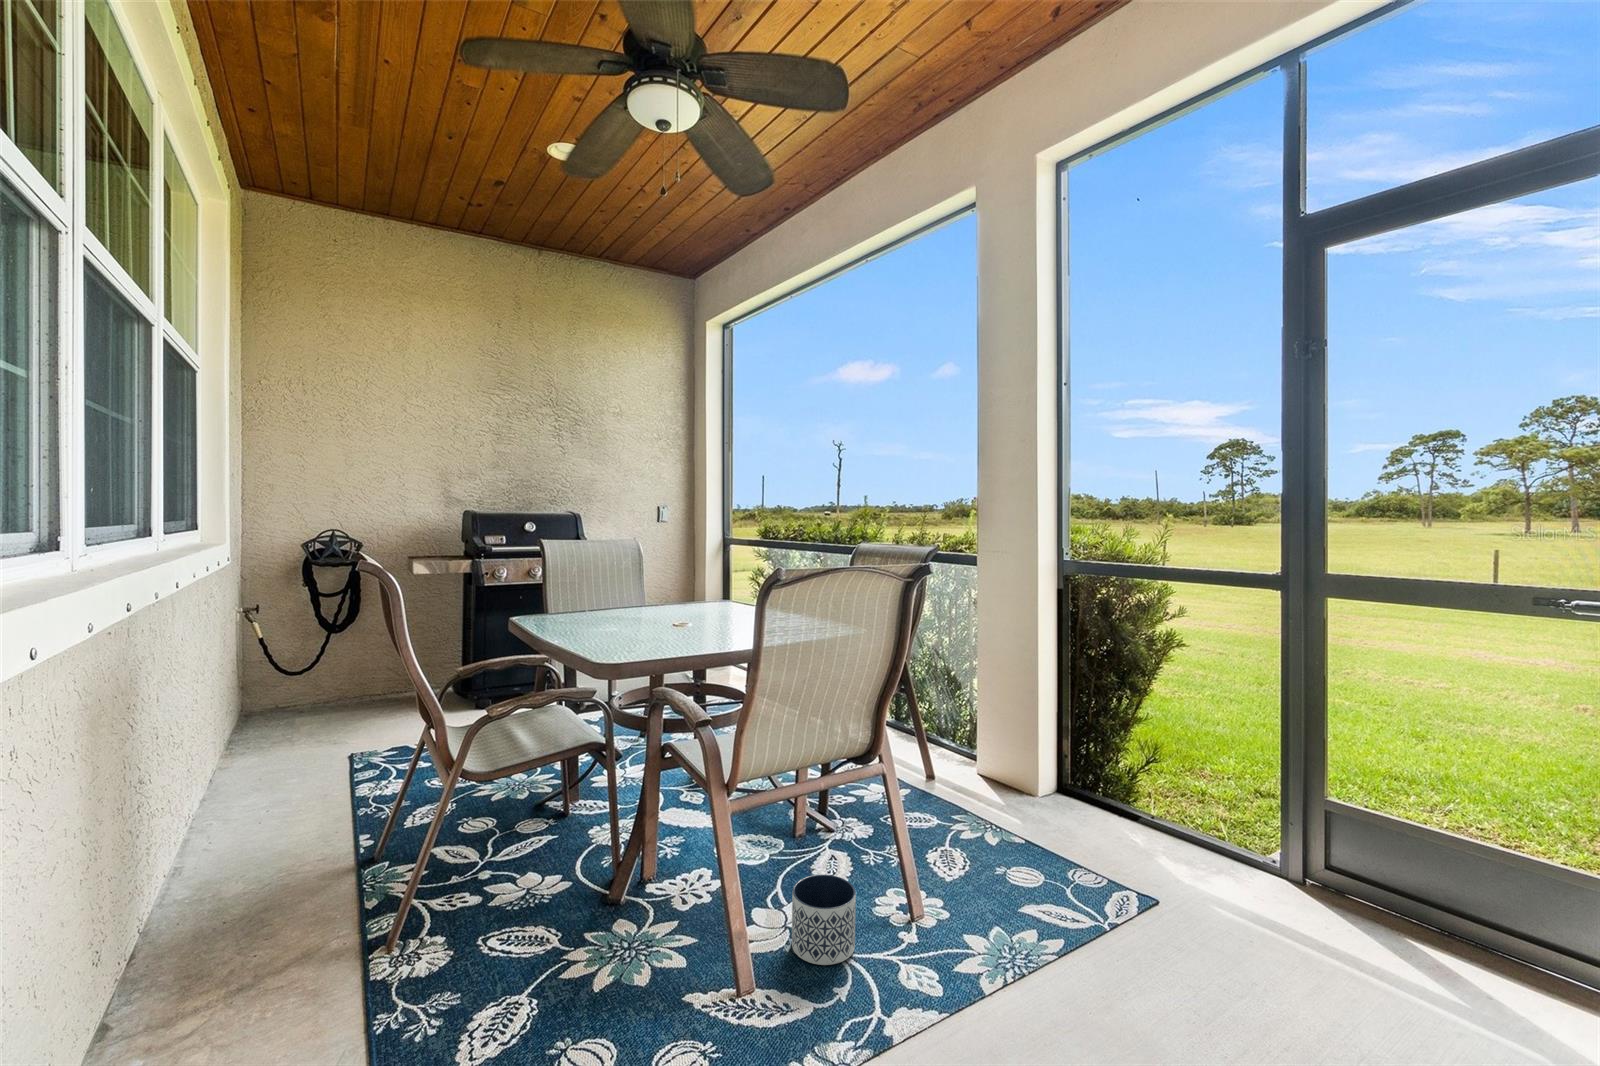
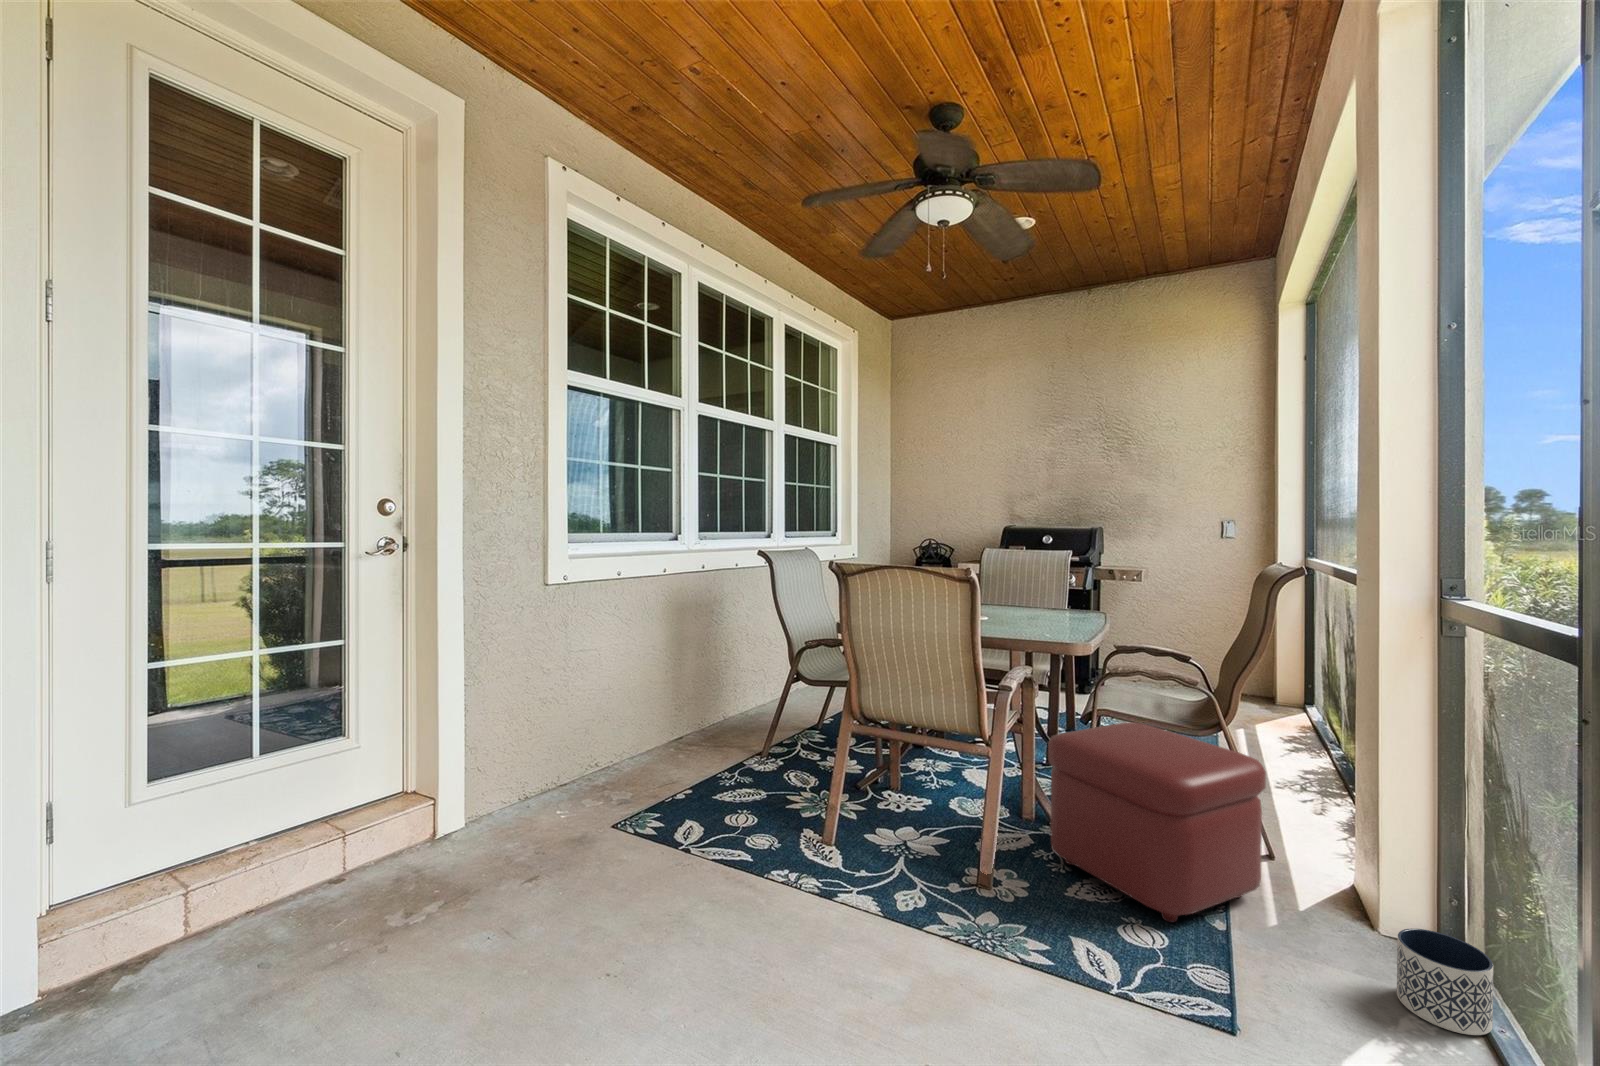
ottoman: none [393,764,655,1015] -> present [1048,722,1266,922]

